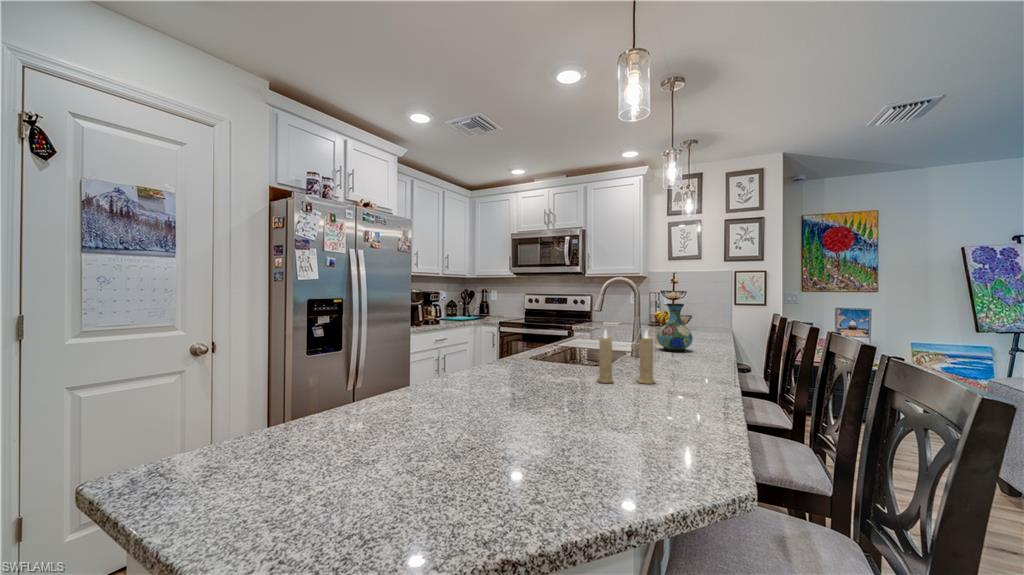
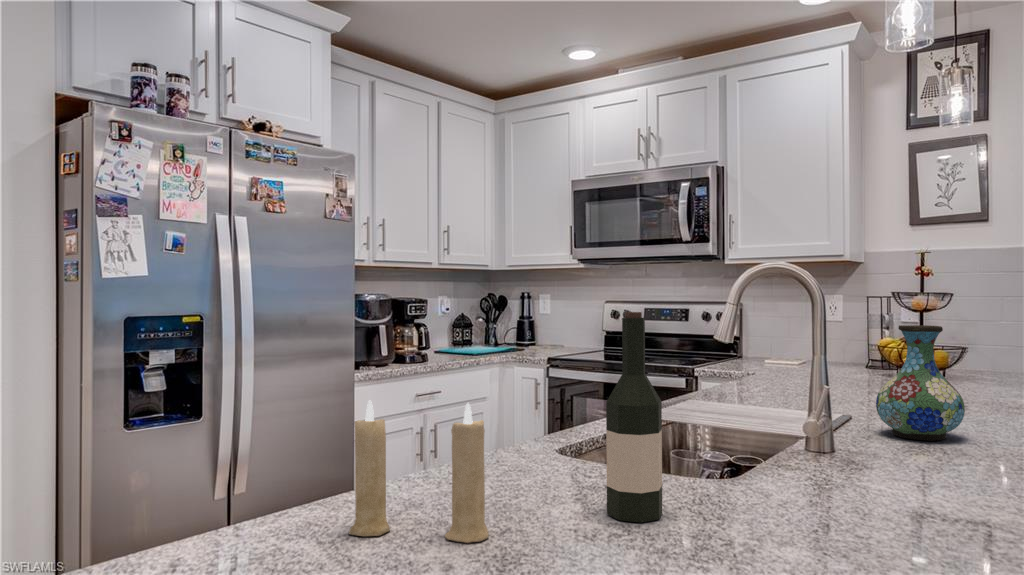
wine bottle: none [559,295,580,379] -> present [606,312,662,522]
candle: present [597,330,655,384] -> present [349,401,489,543]

